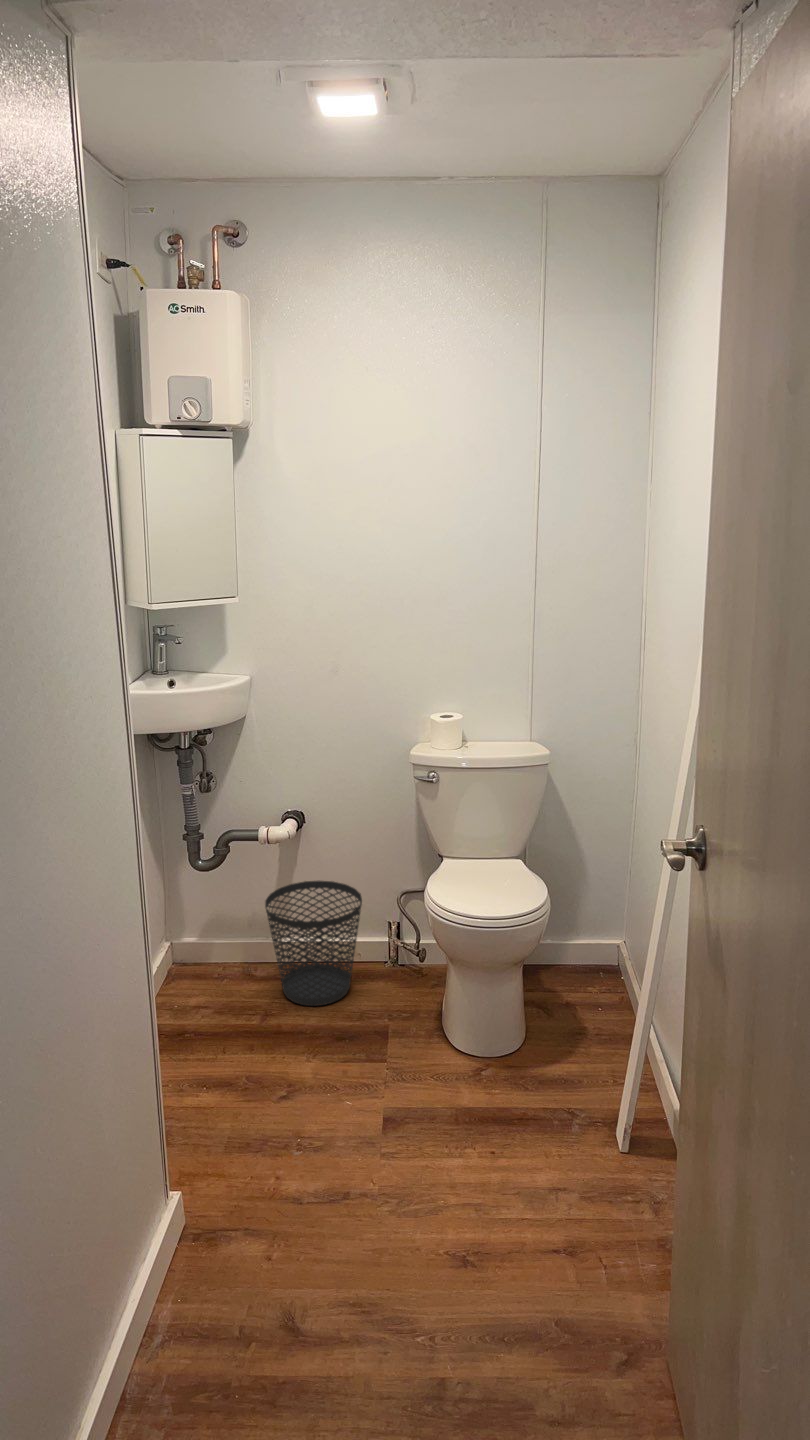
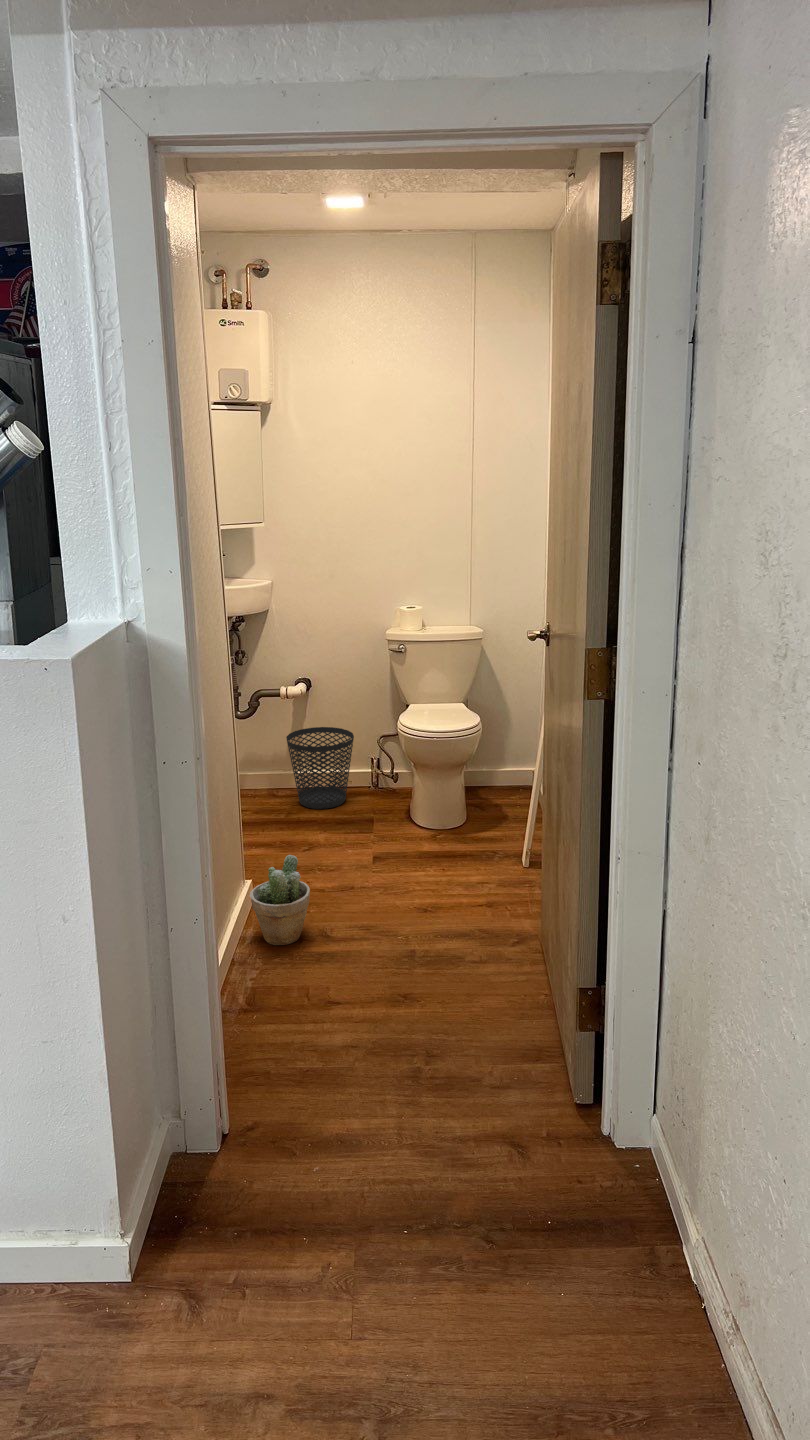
potted plant: none [160,1183,266,1354] -> present [250,855,310,945]

